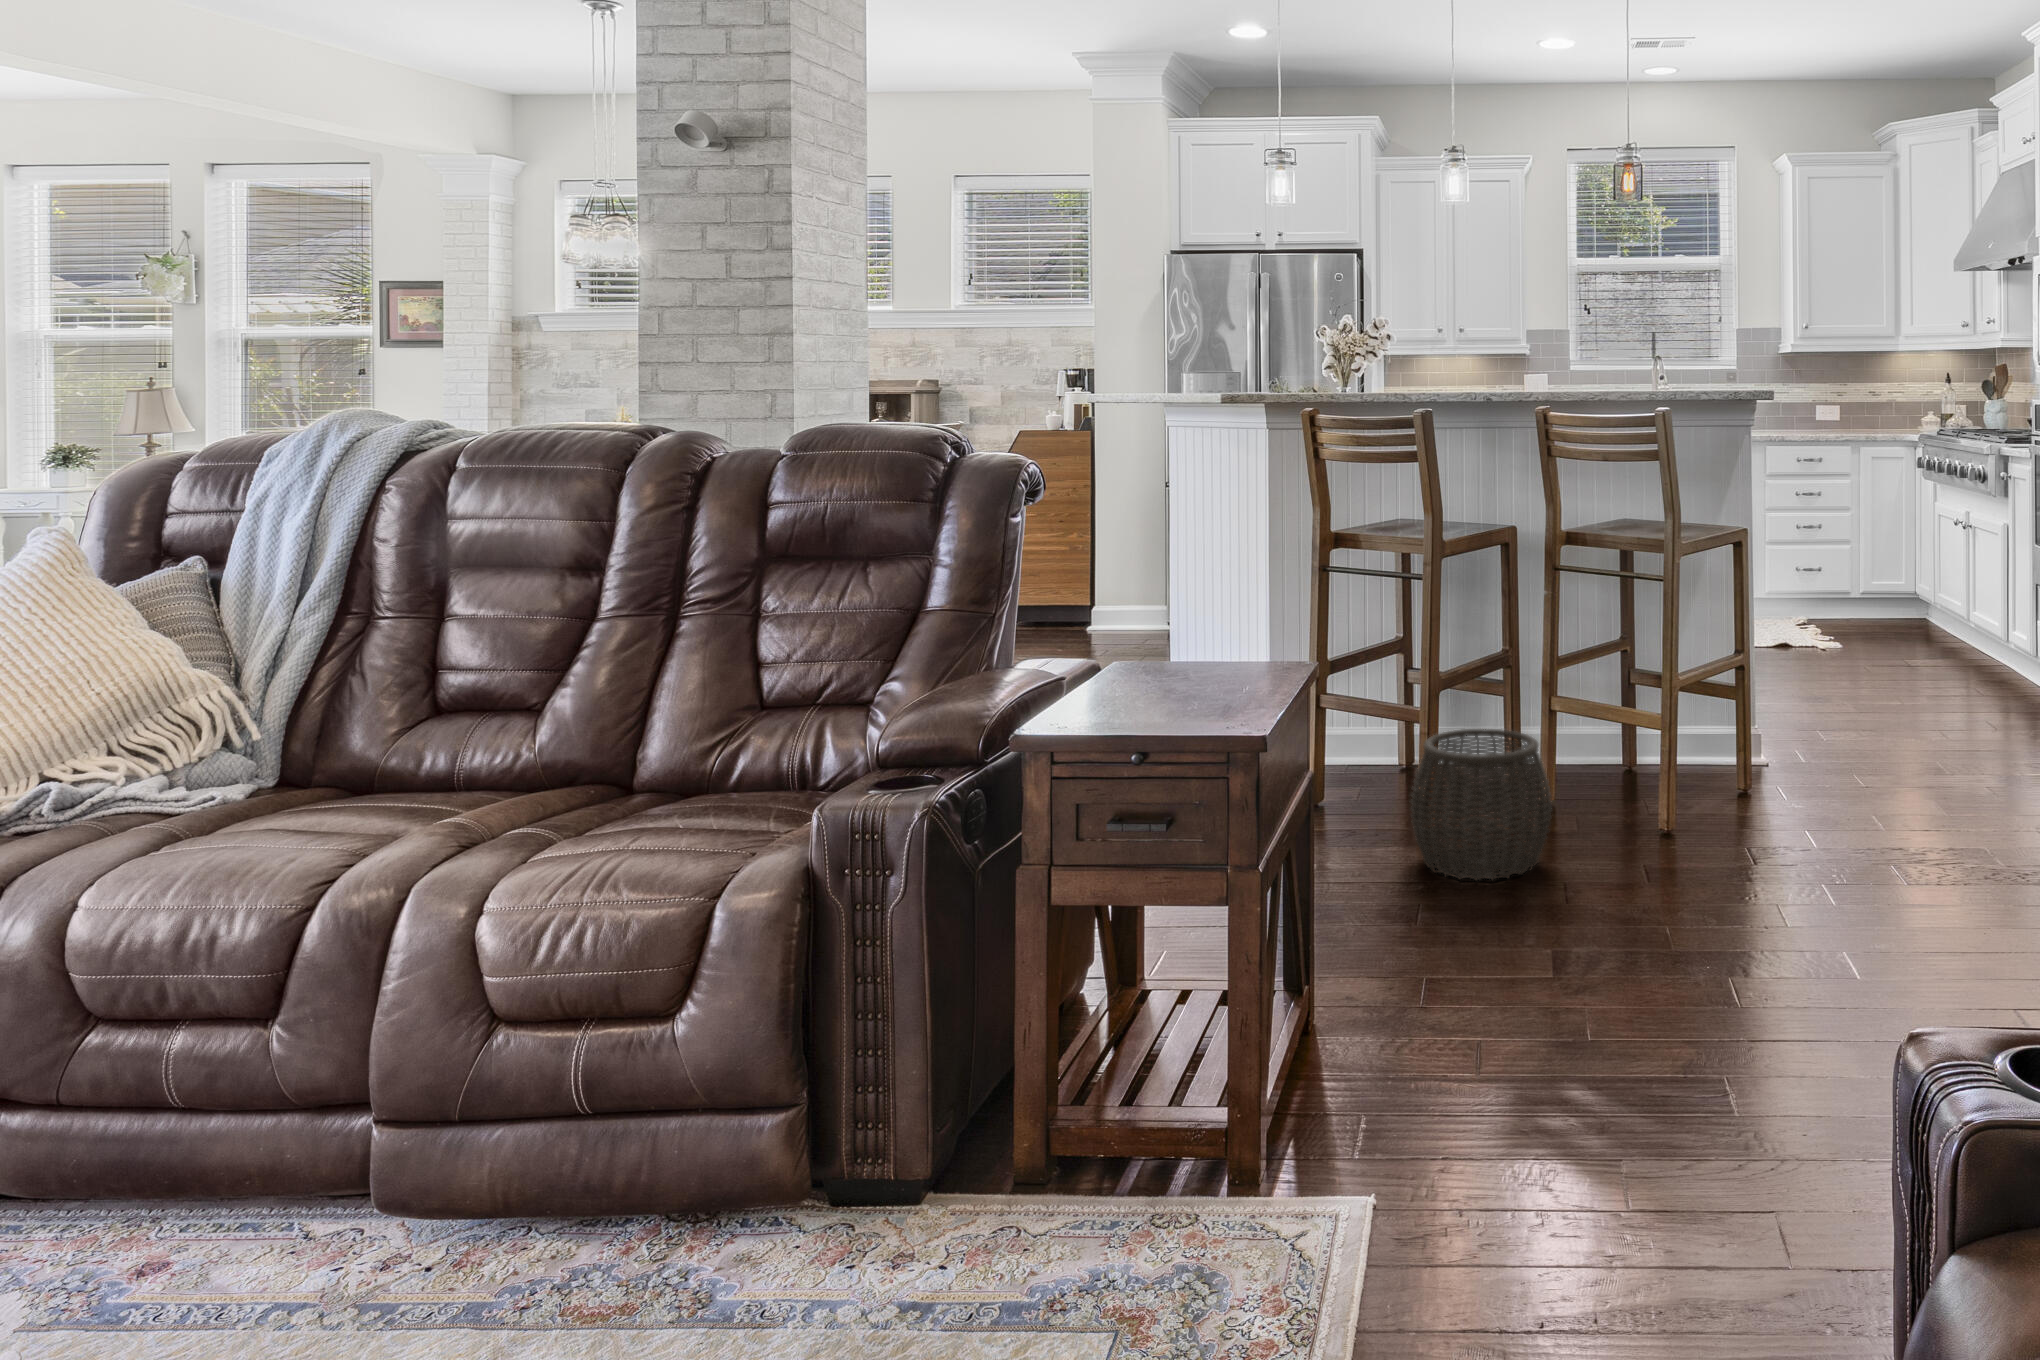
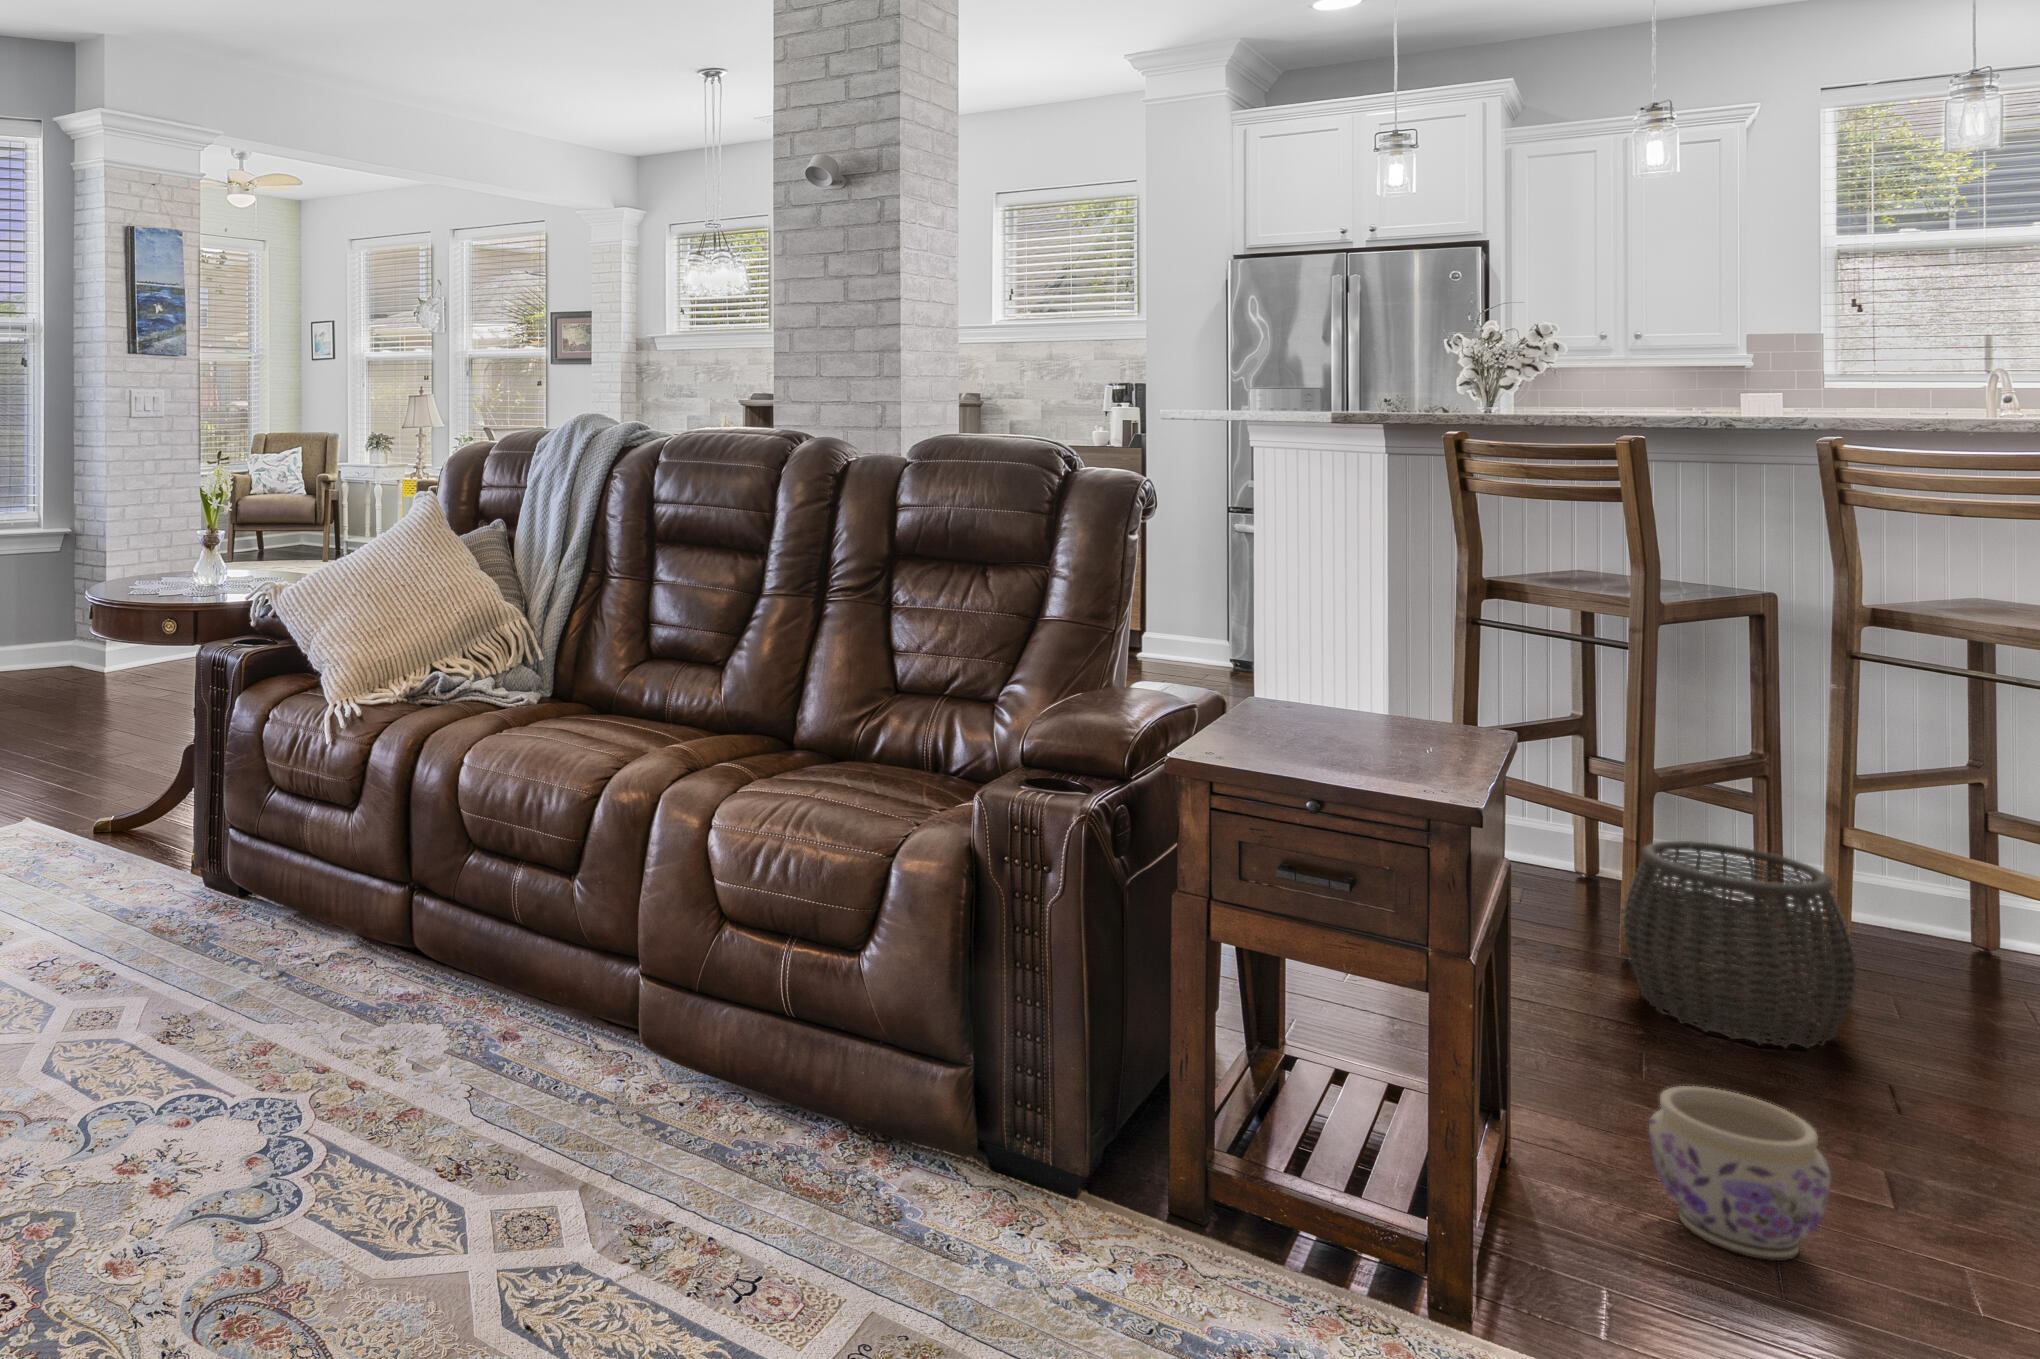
planter: none [1402,928,1512,1054] -> present [1649,1086,1831,1261]

